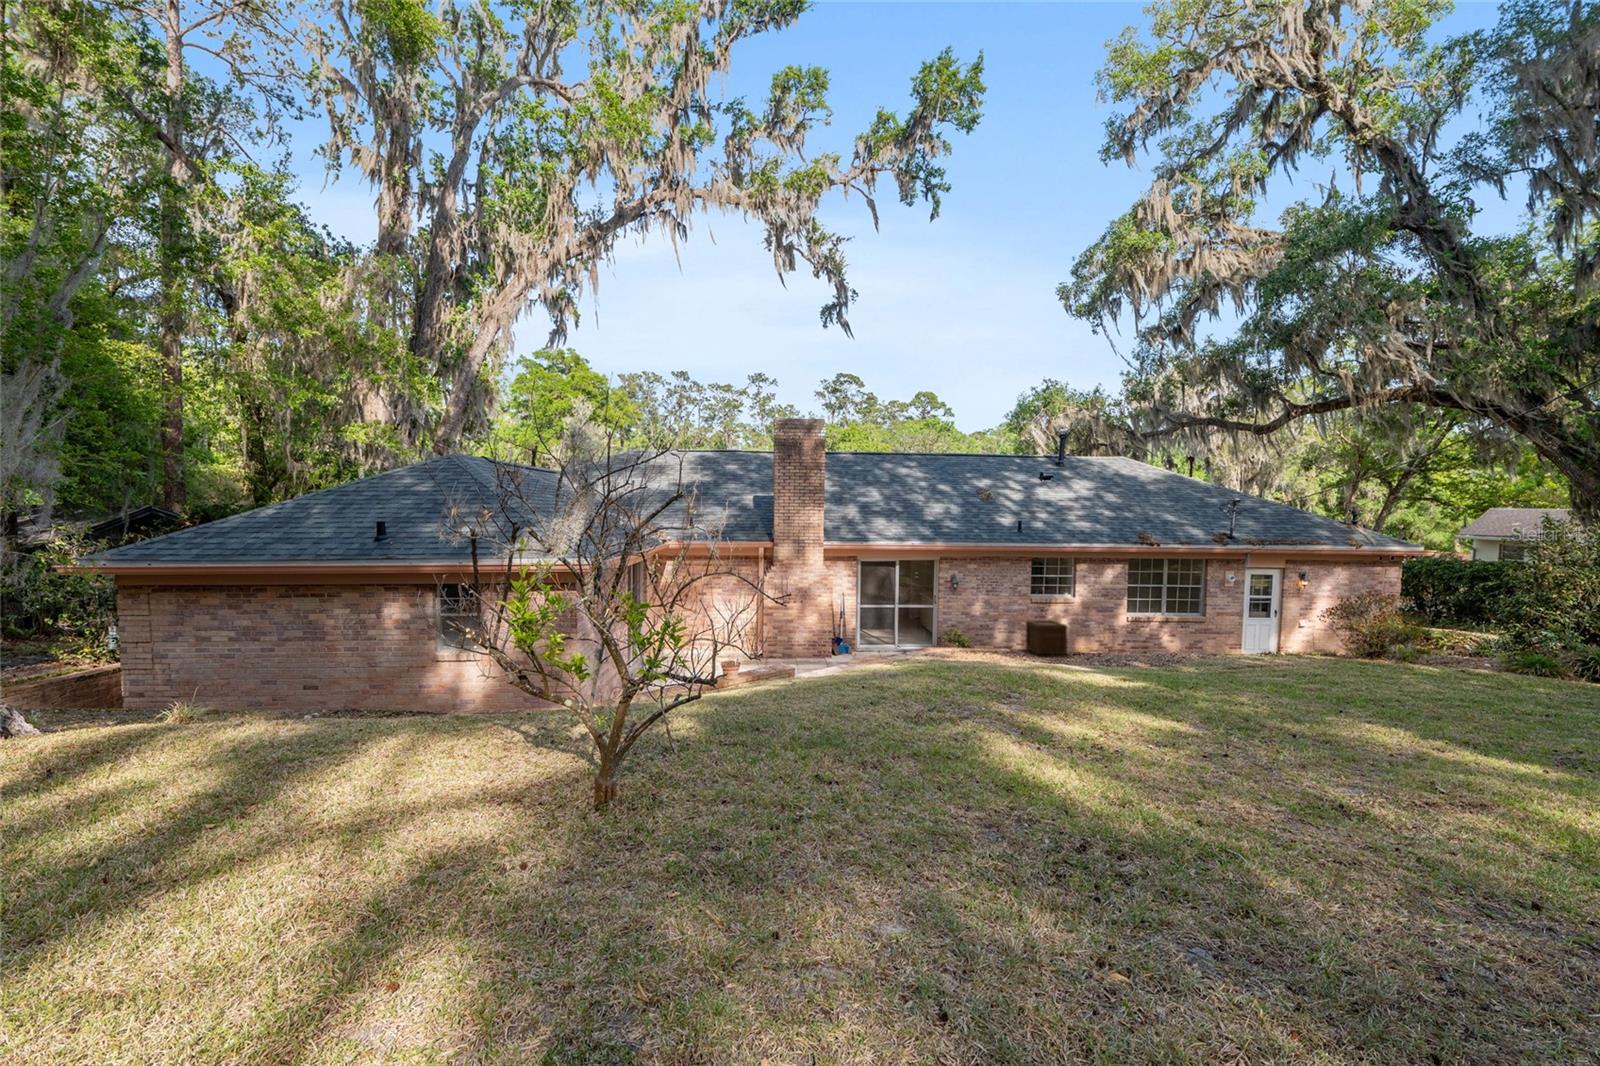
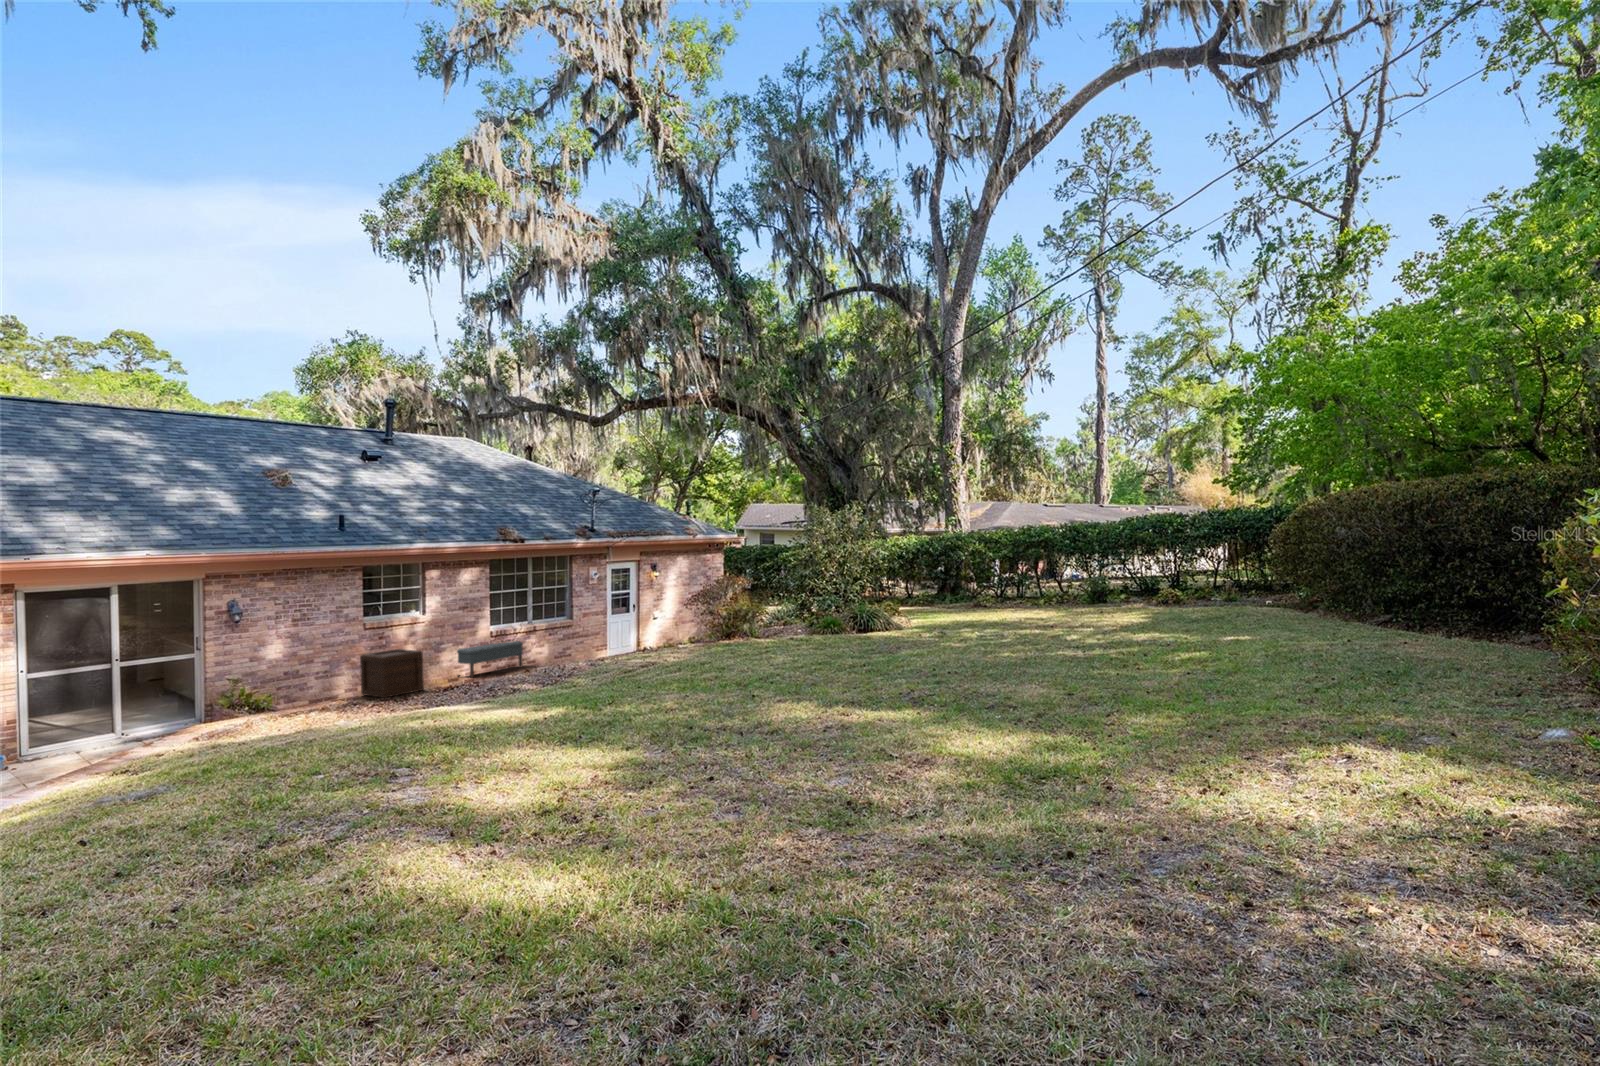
bench: none [1095,627,1153,652] -> present [457,640,523,678]

